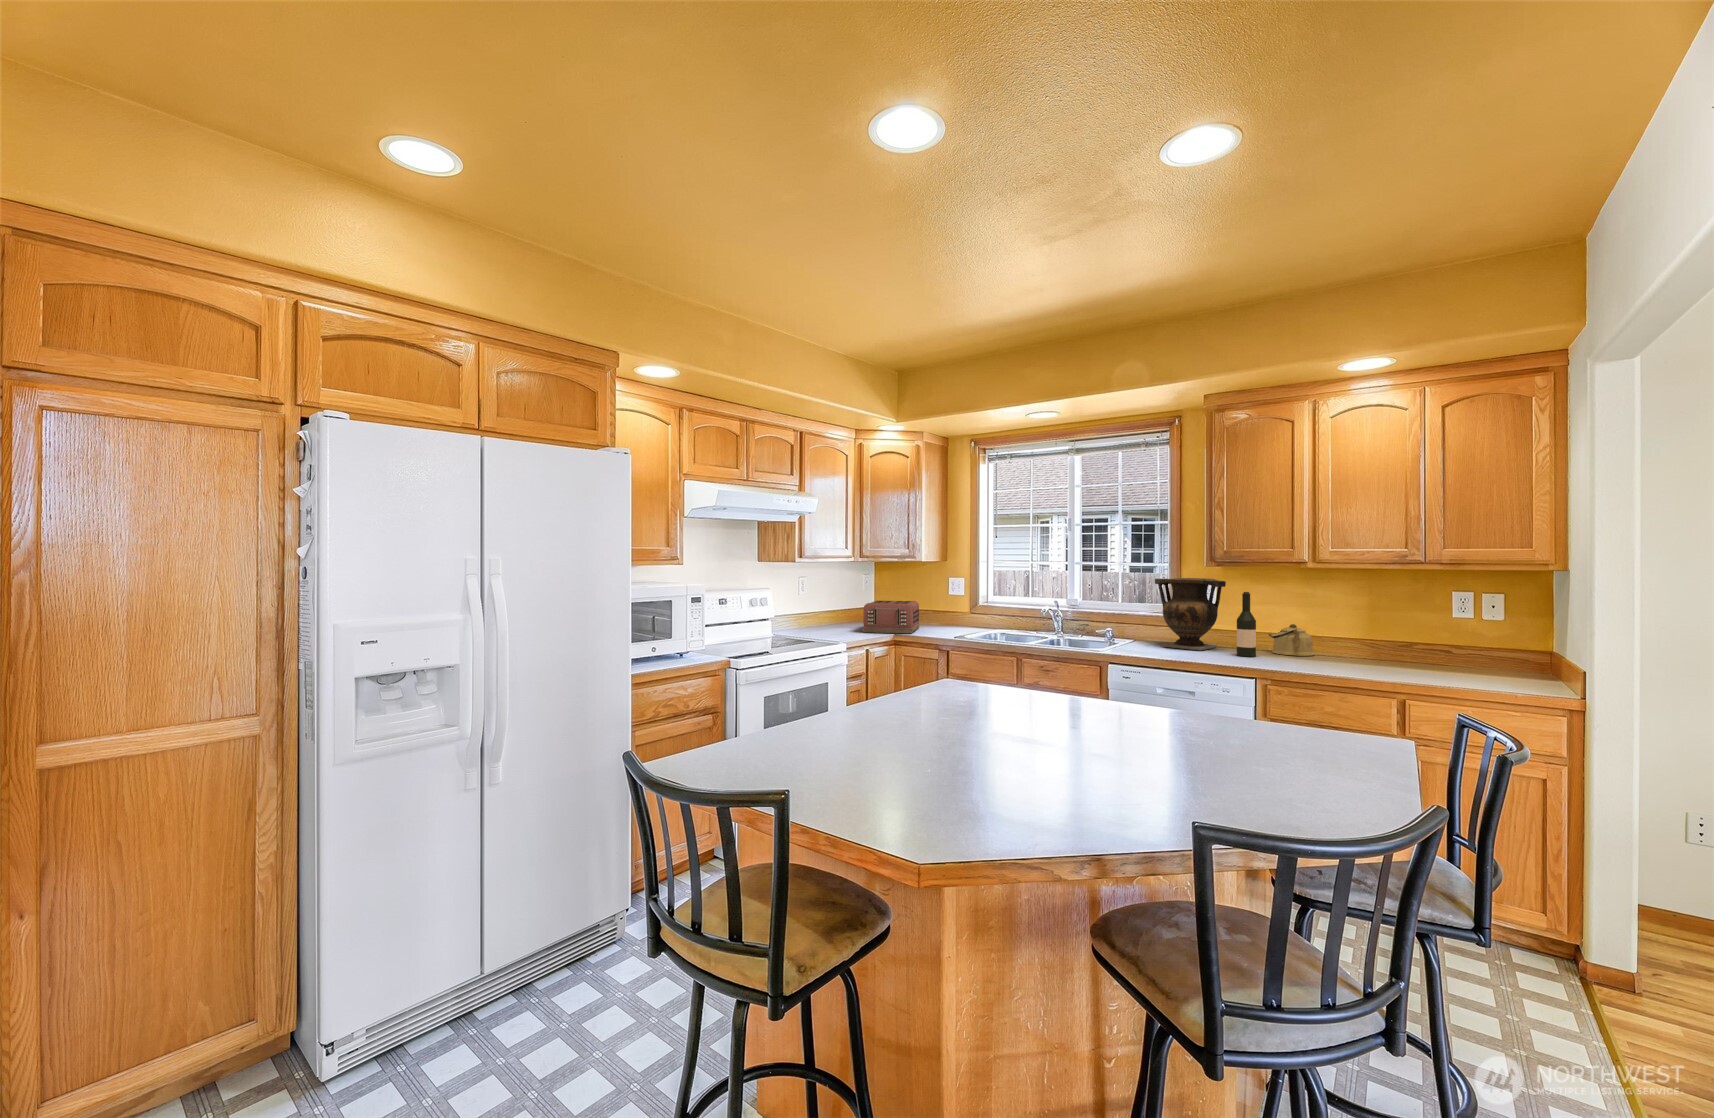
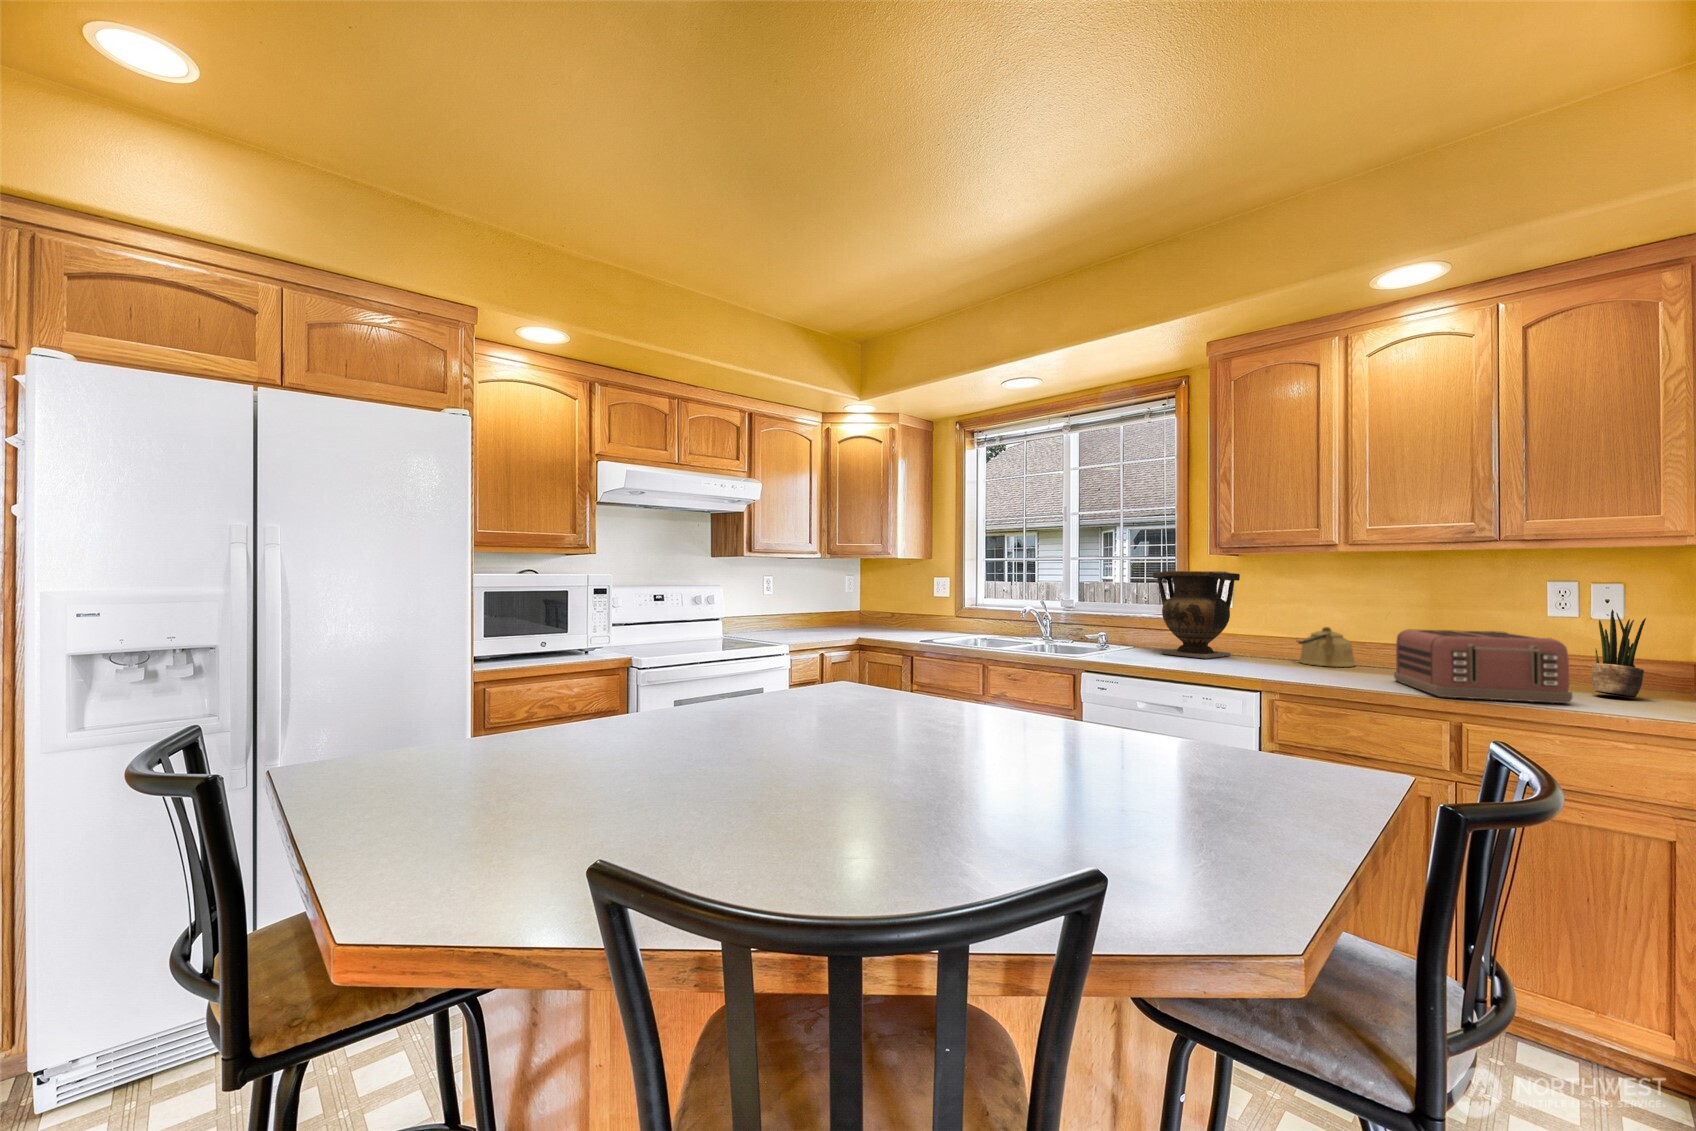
wine bottle: present [1237,592,1256,657] -> none [1249,585,1273,666]
toaster: present [863,601,920,633] -> present [1394,629,1573,703]
potted plant: none [1484,613,1520,676] -> present [1592,609,1646,697]

